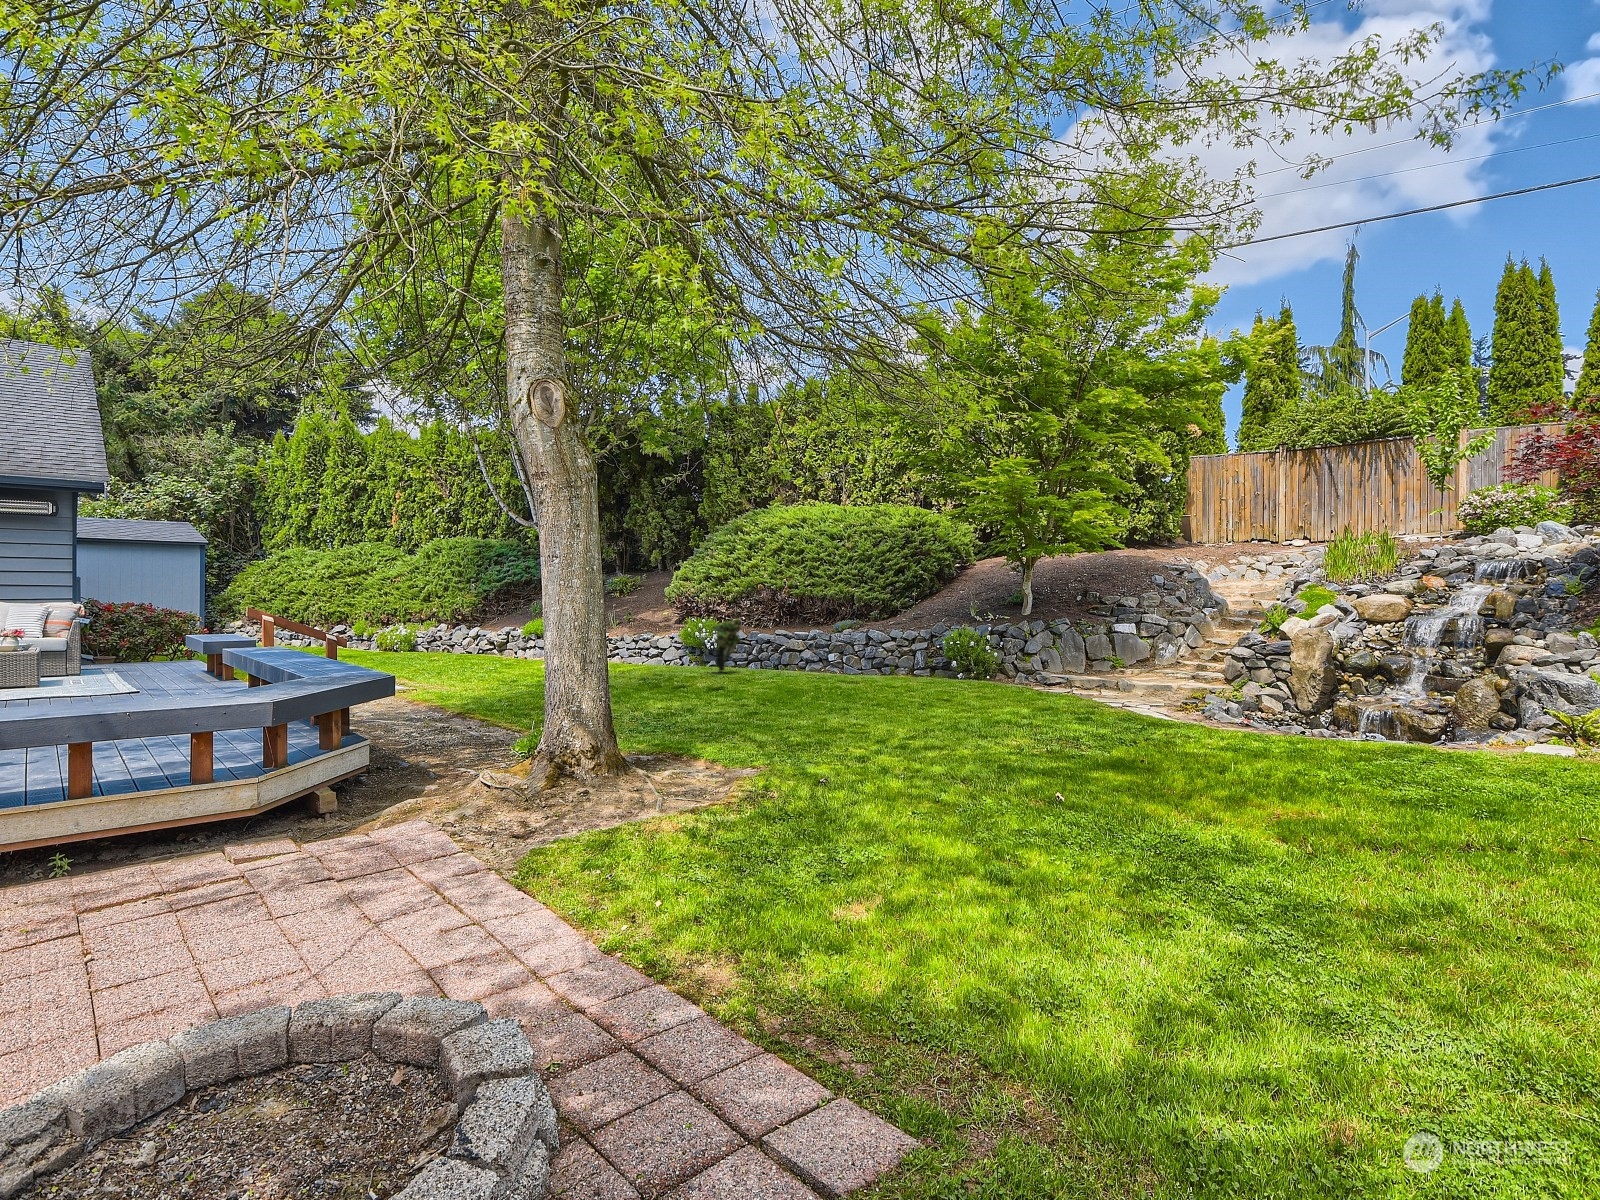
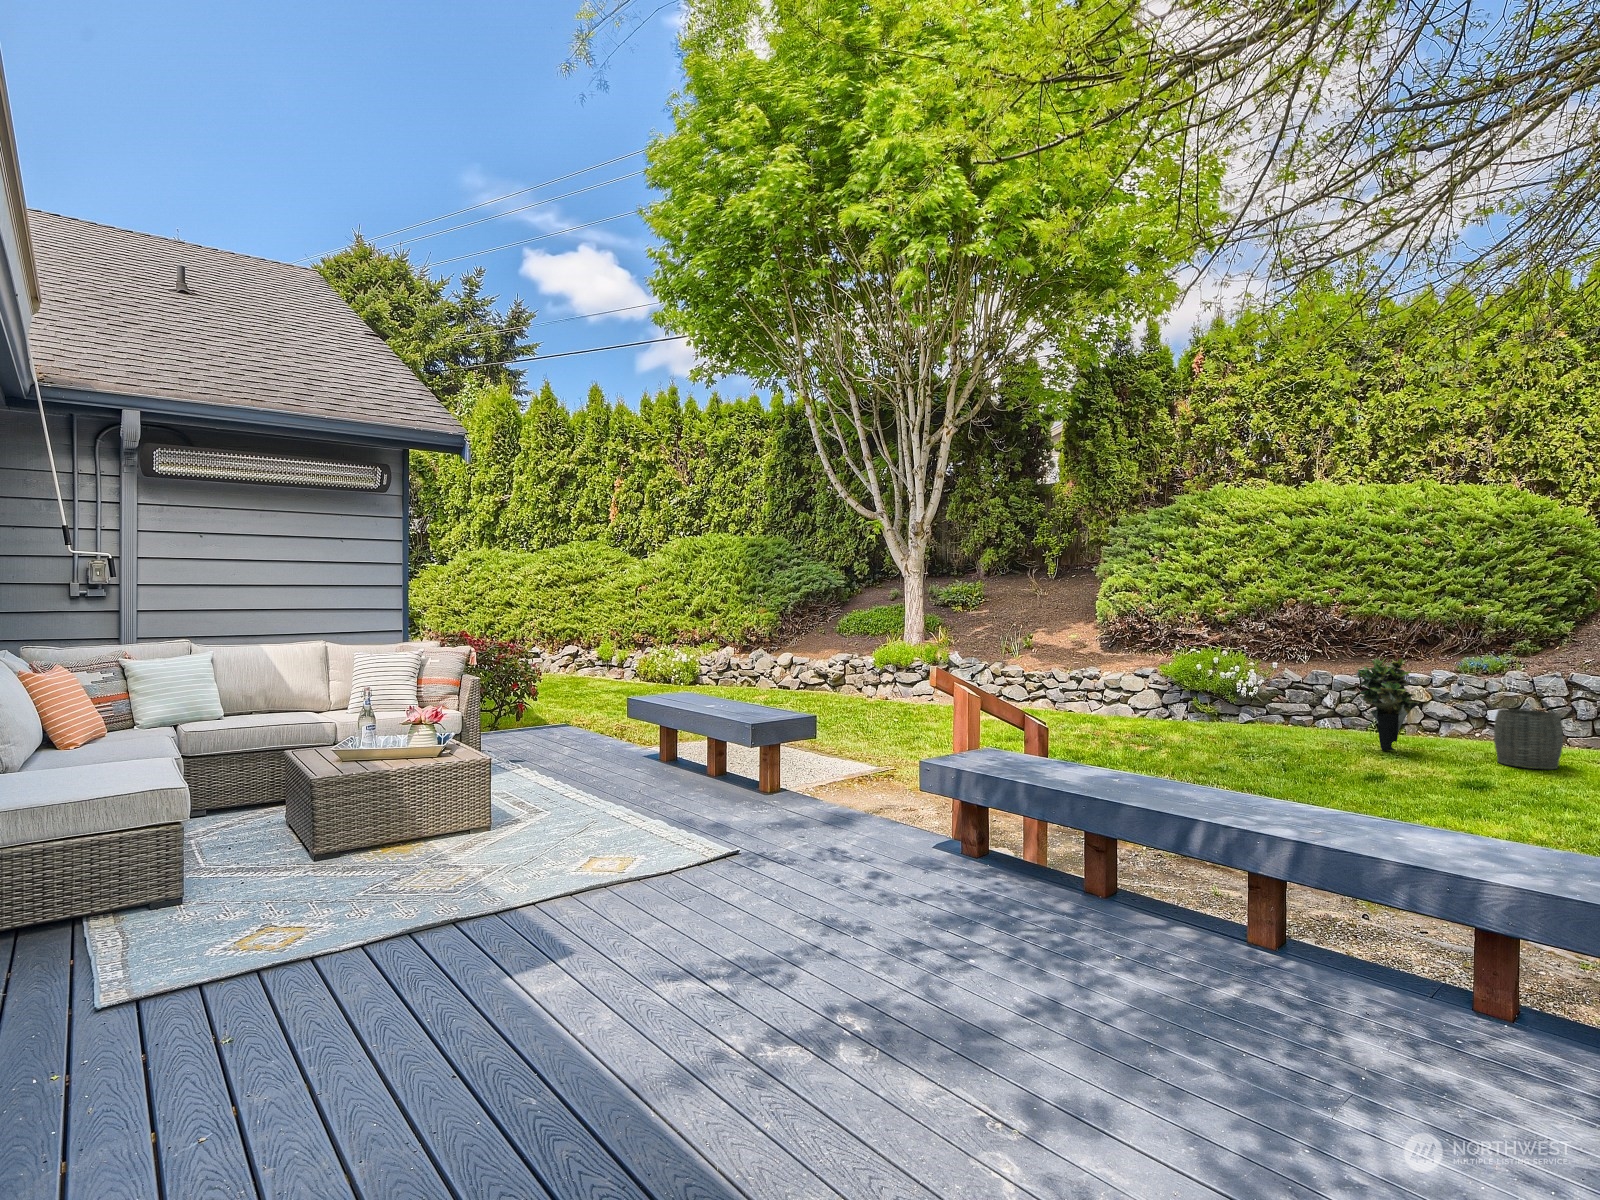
woven basket: none [754,645,784,676] -> present [1494,709,1563,769]

